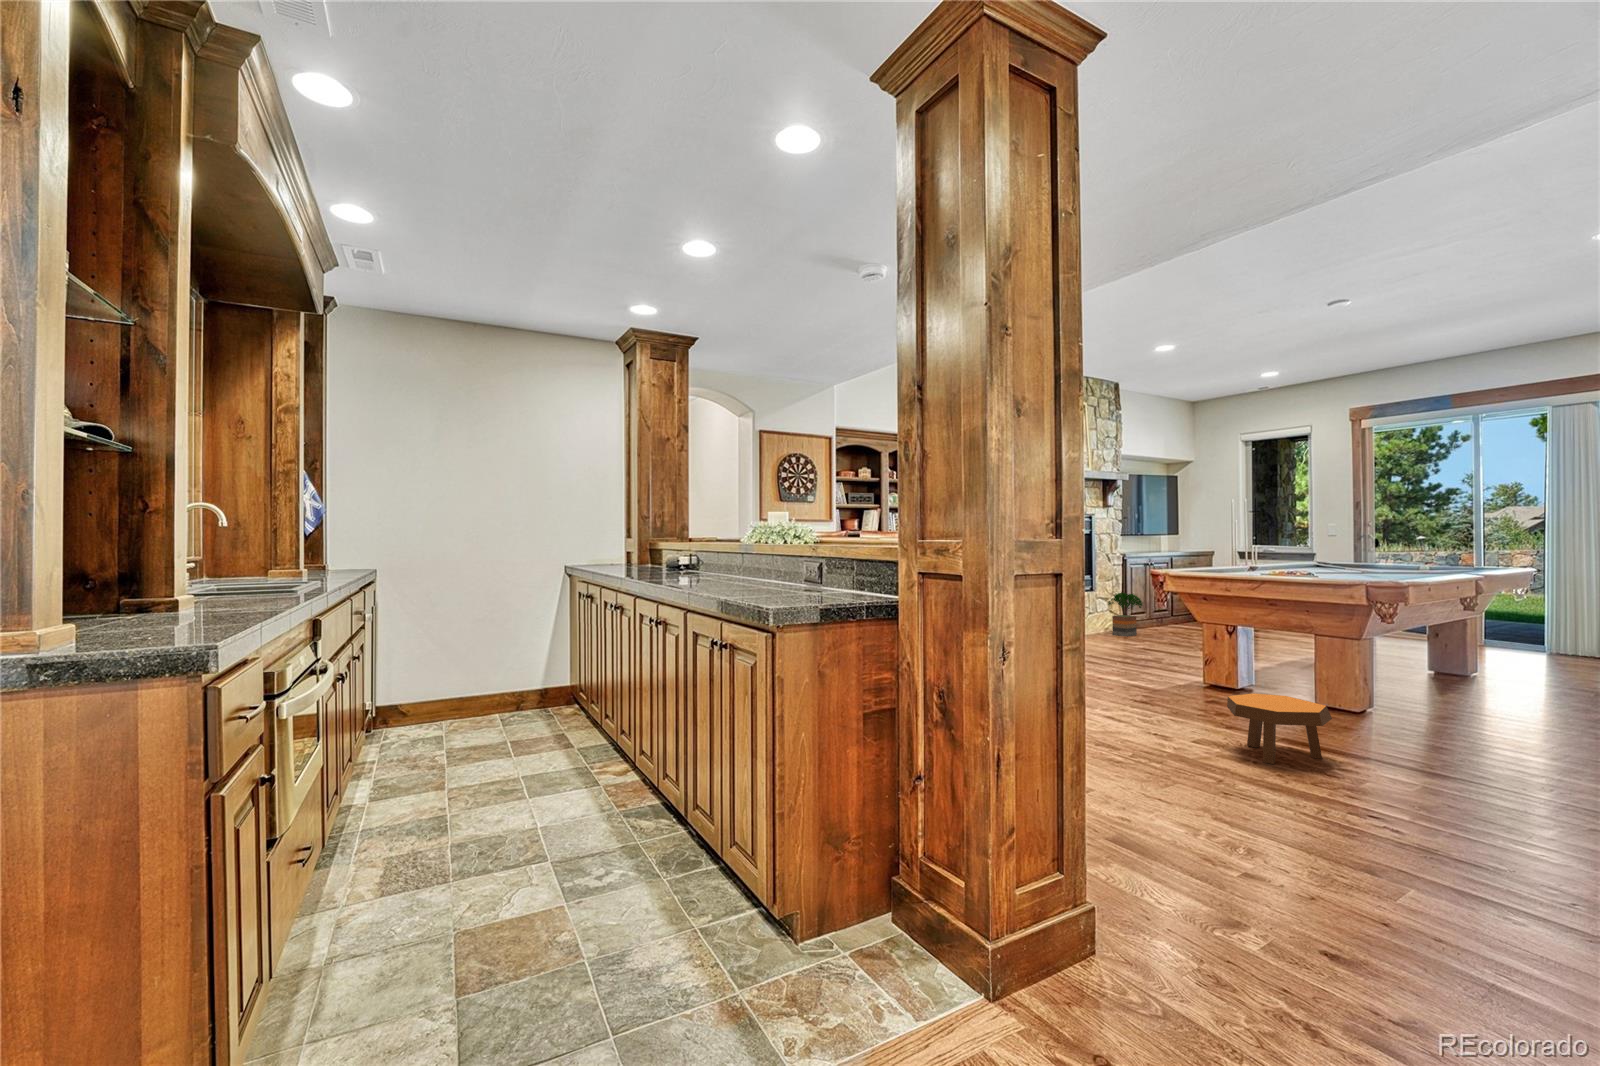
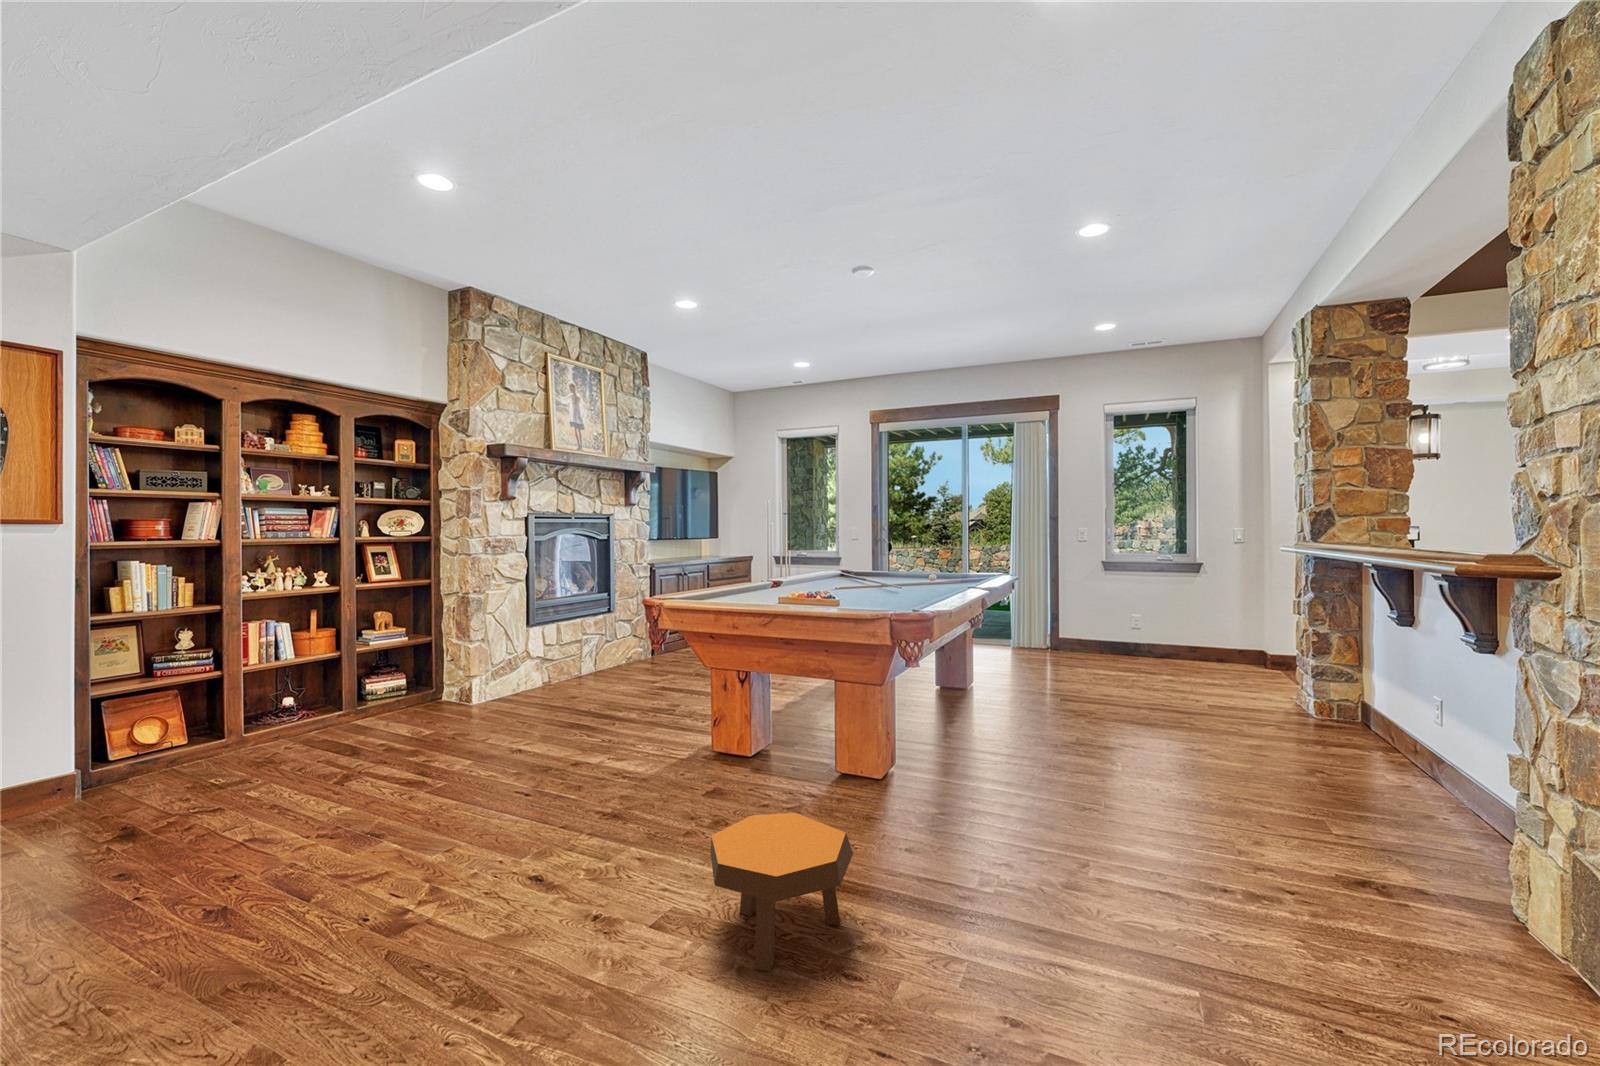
potted tree: present [1108,593,1143,636] -> none [630,611,673,666]

